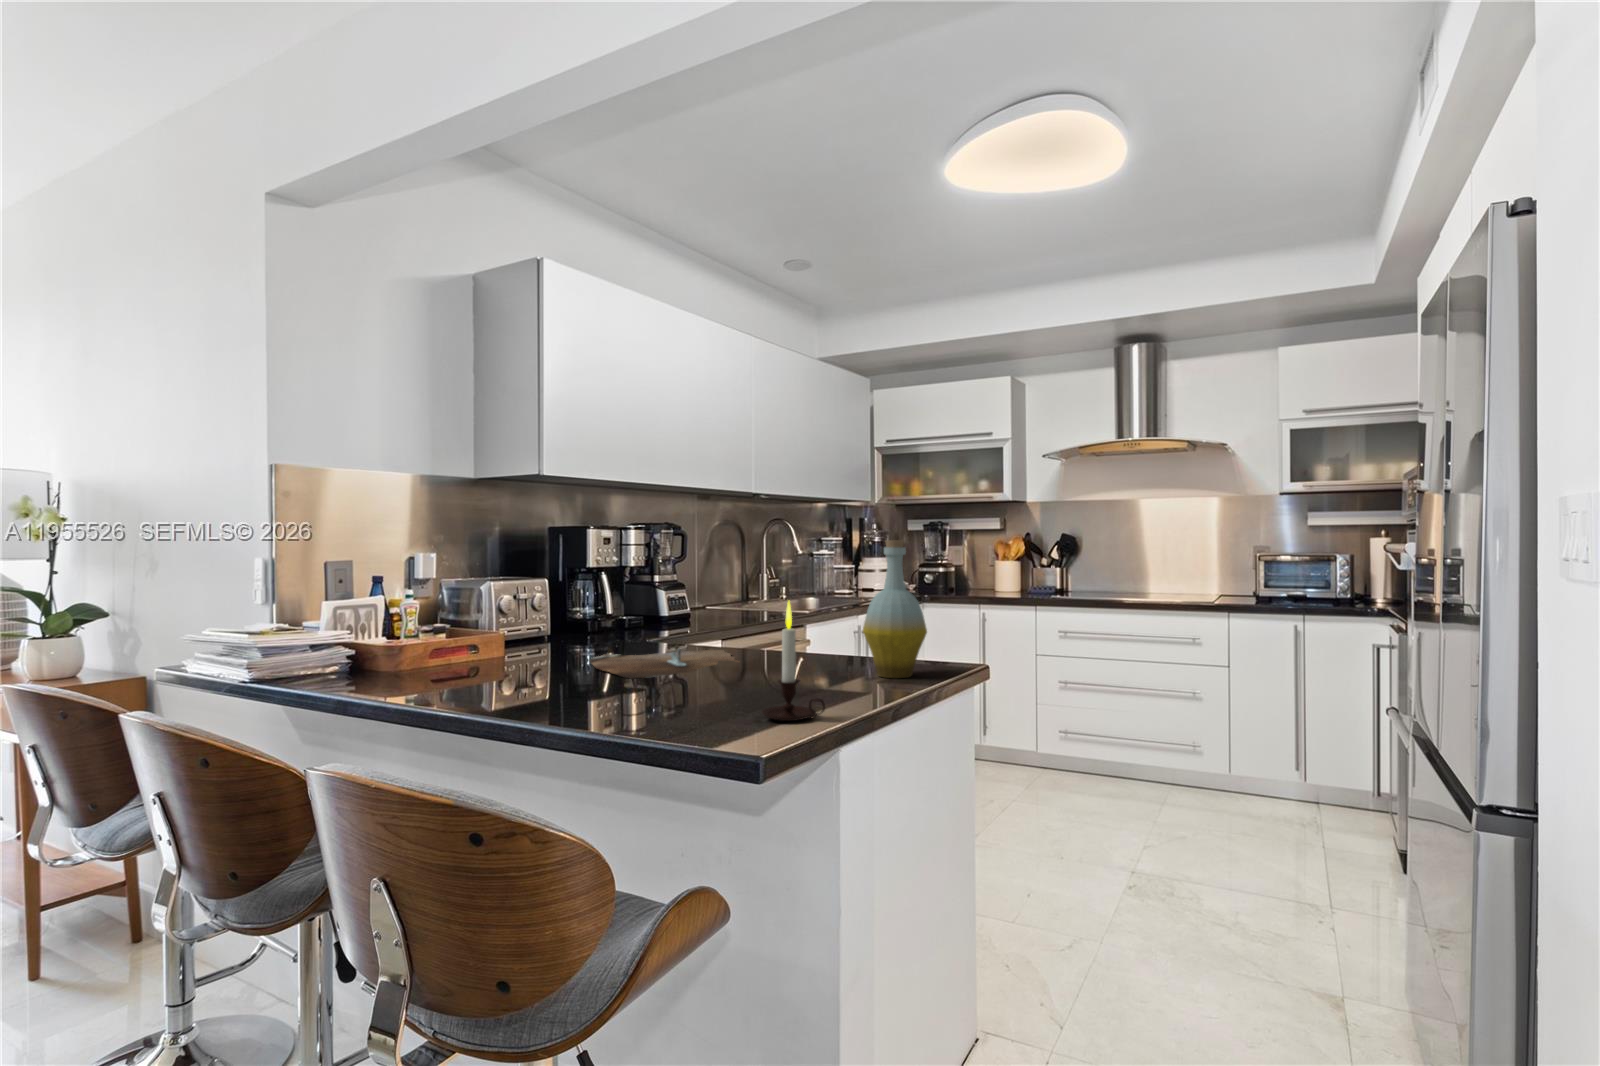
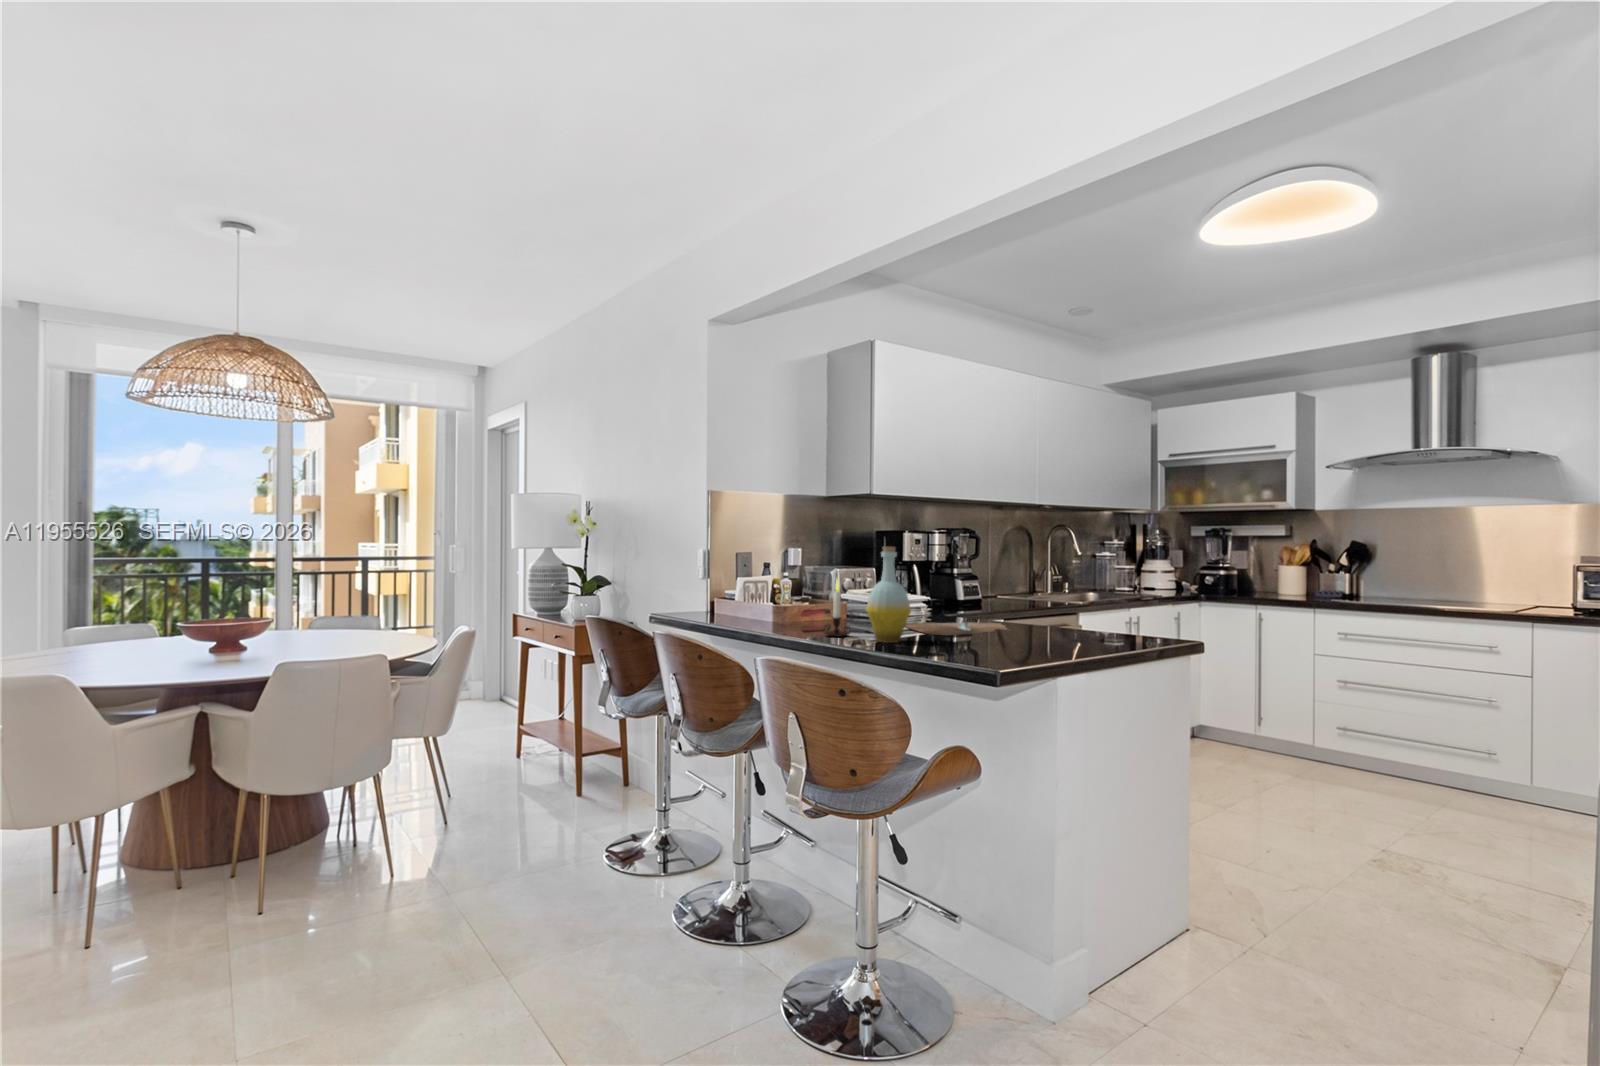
bottle: present [863,540,927,678] -> present [866,547,911,643]
candle: present [762,601,825,721] -> present [824,580,851,637]

